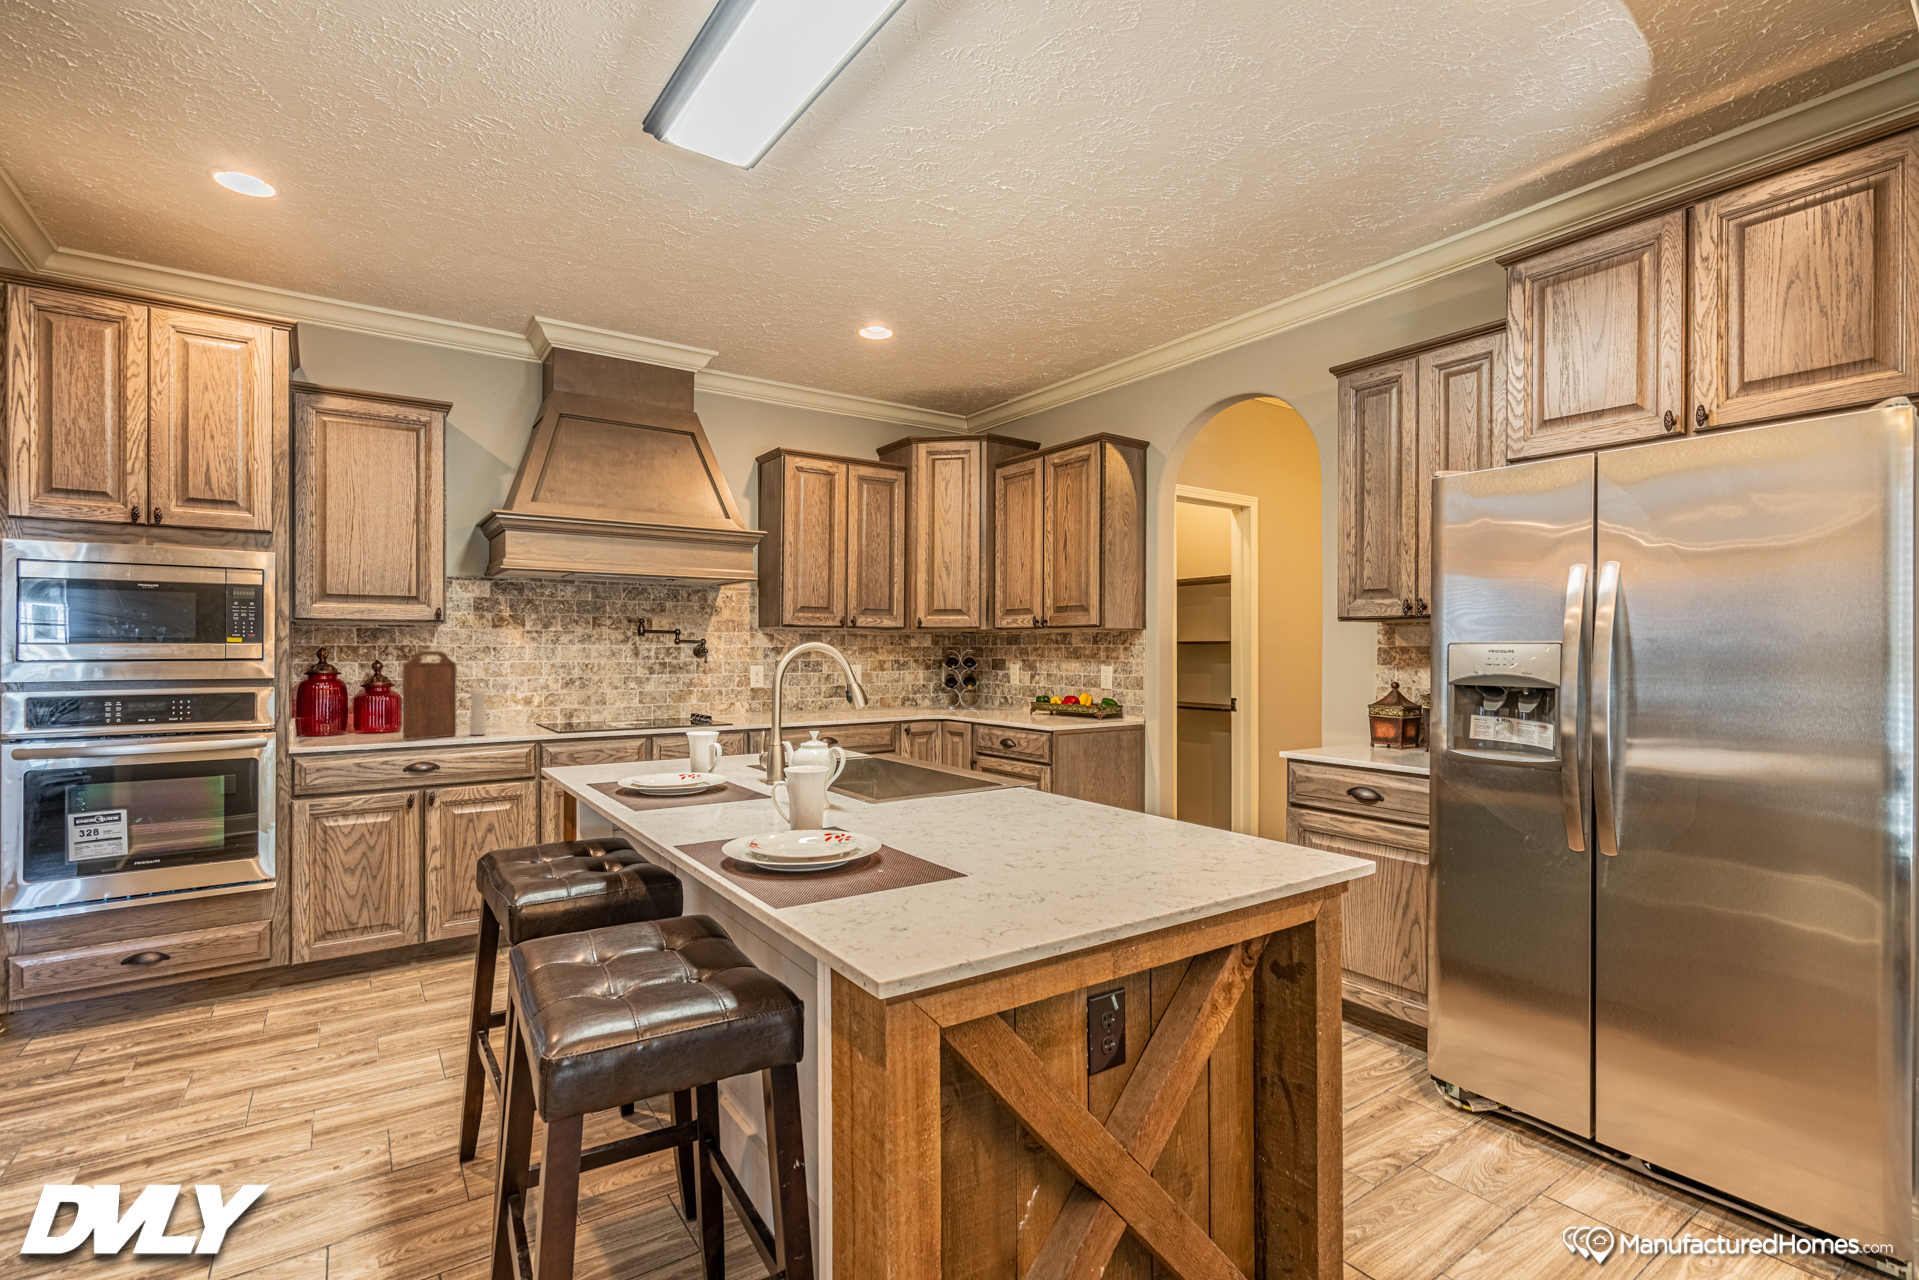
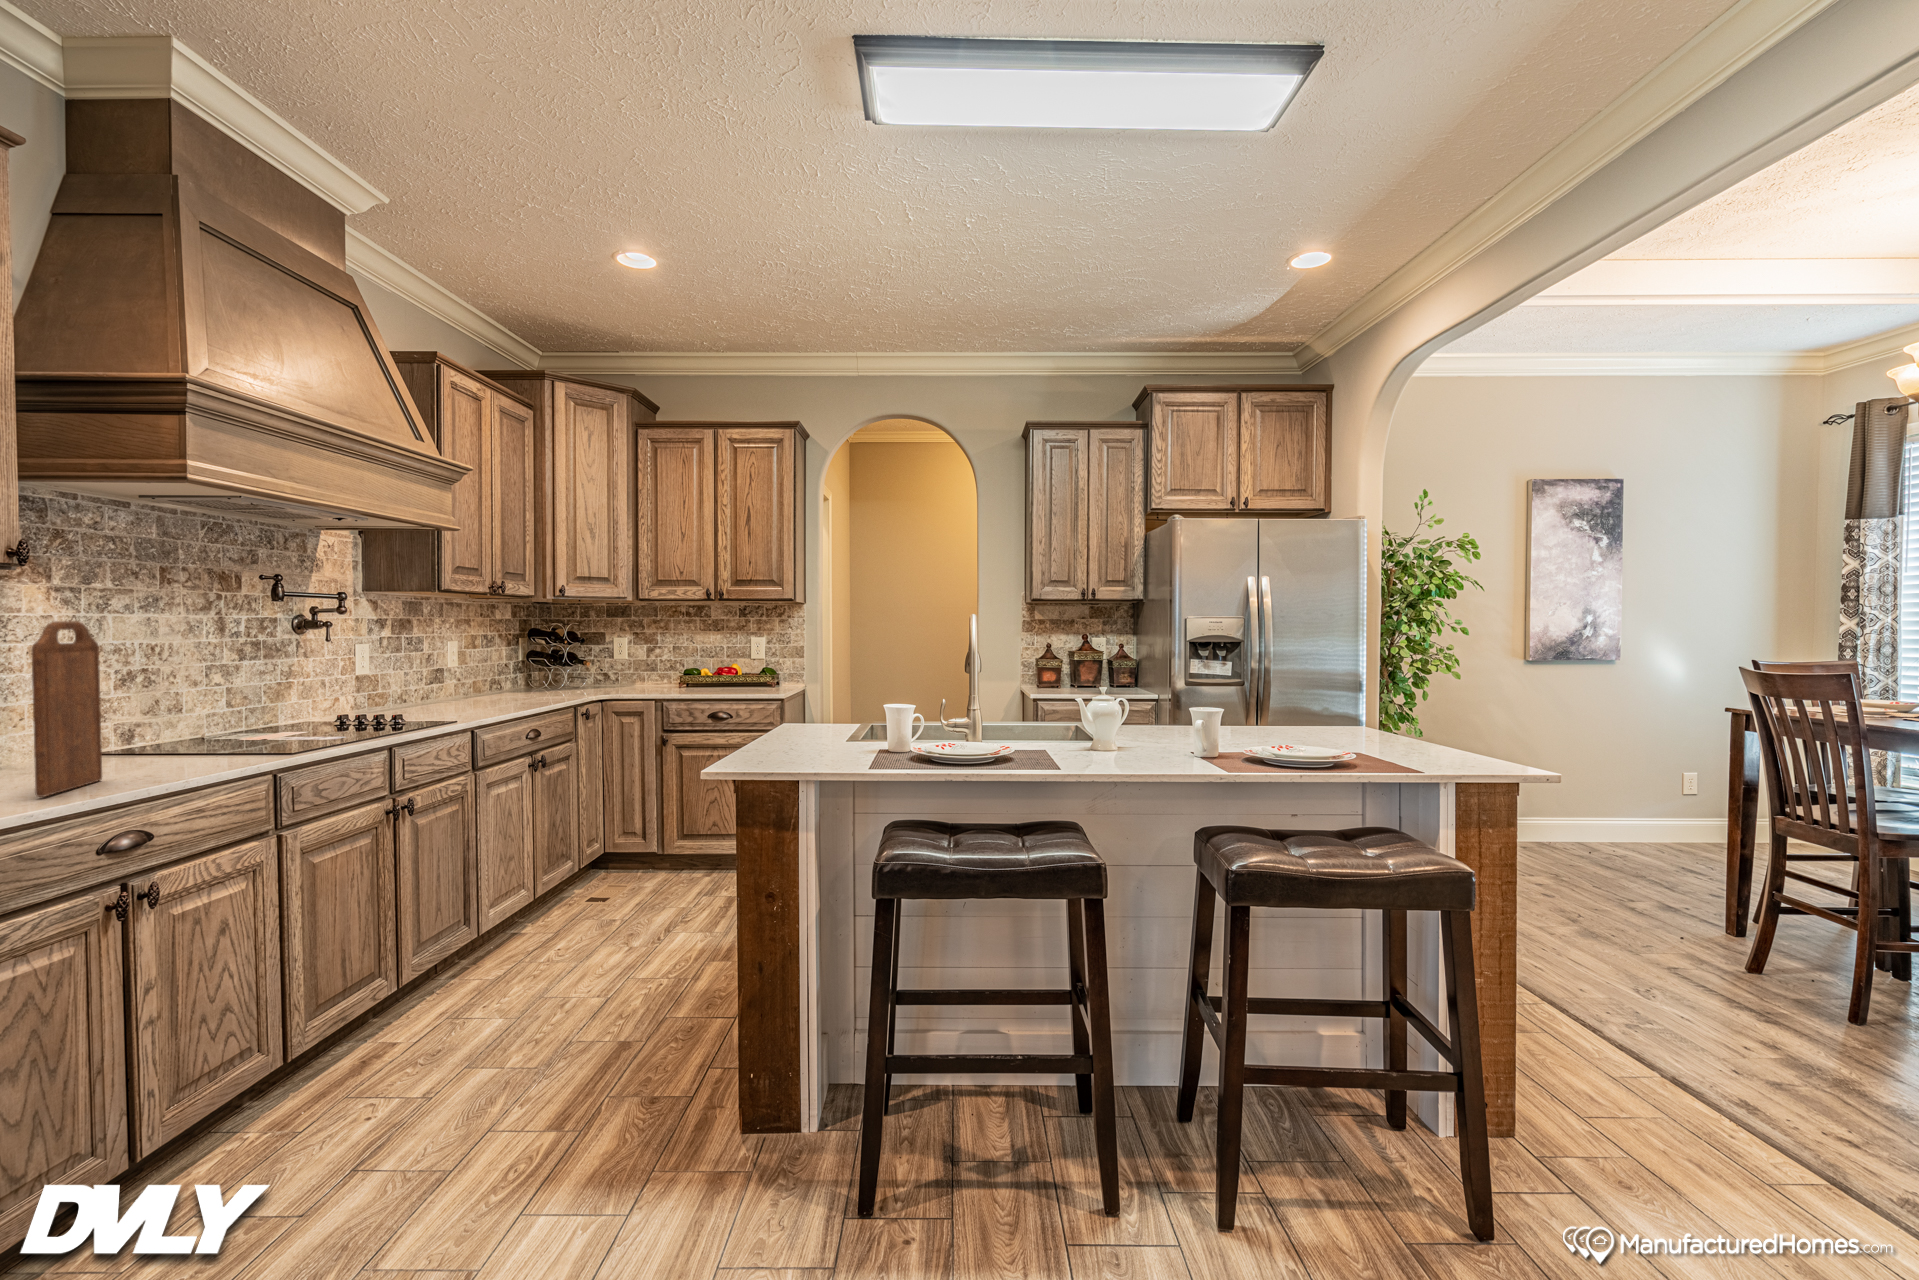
pepper mill: present [470,681,510,735] -> none [118,674,173,775]

